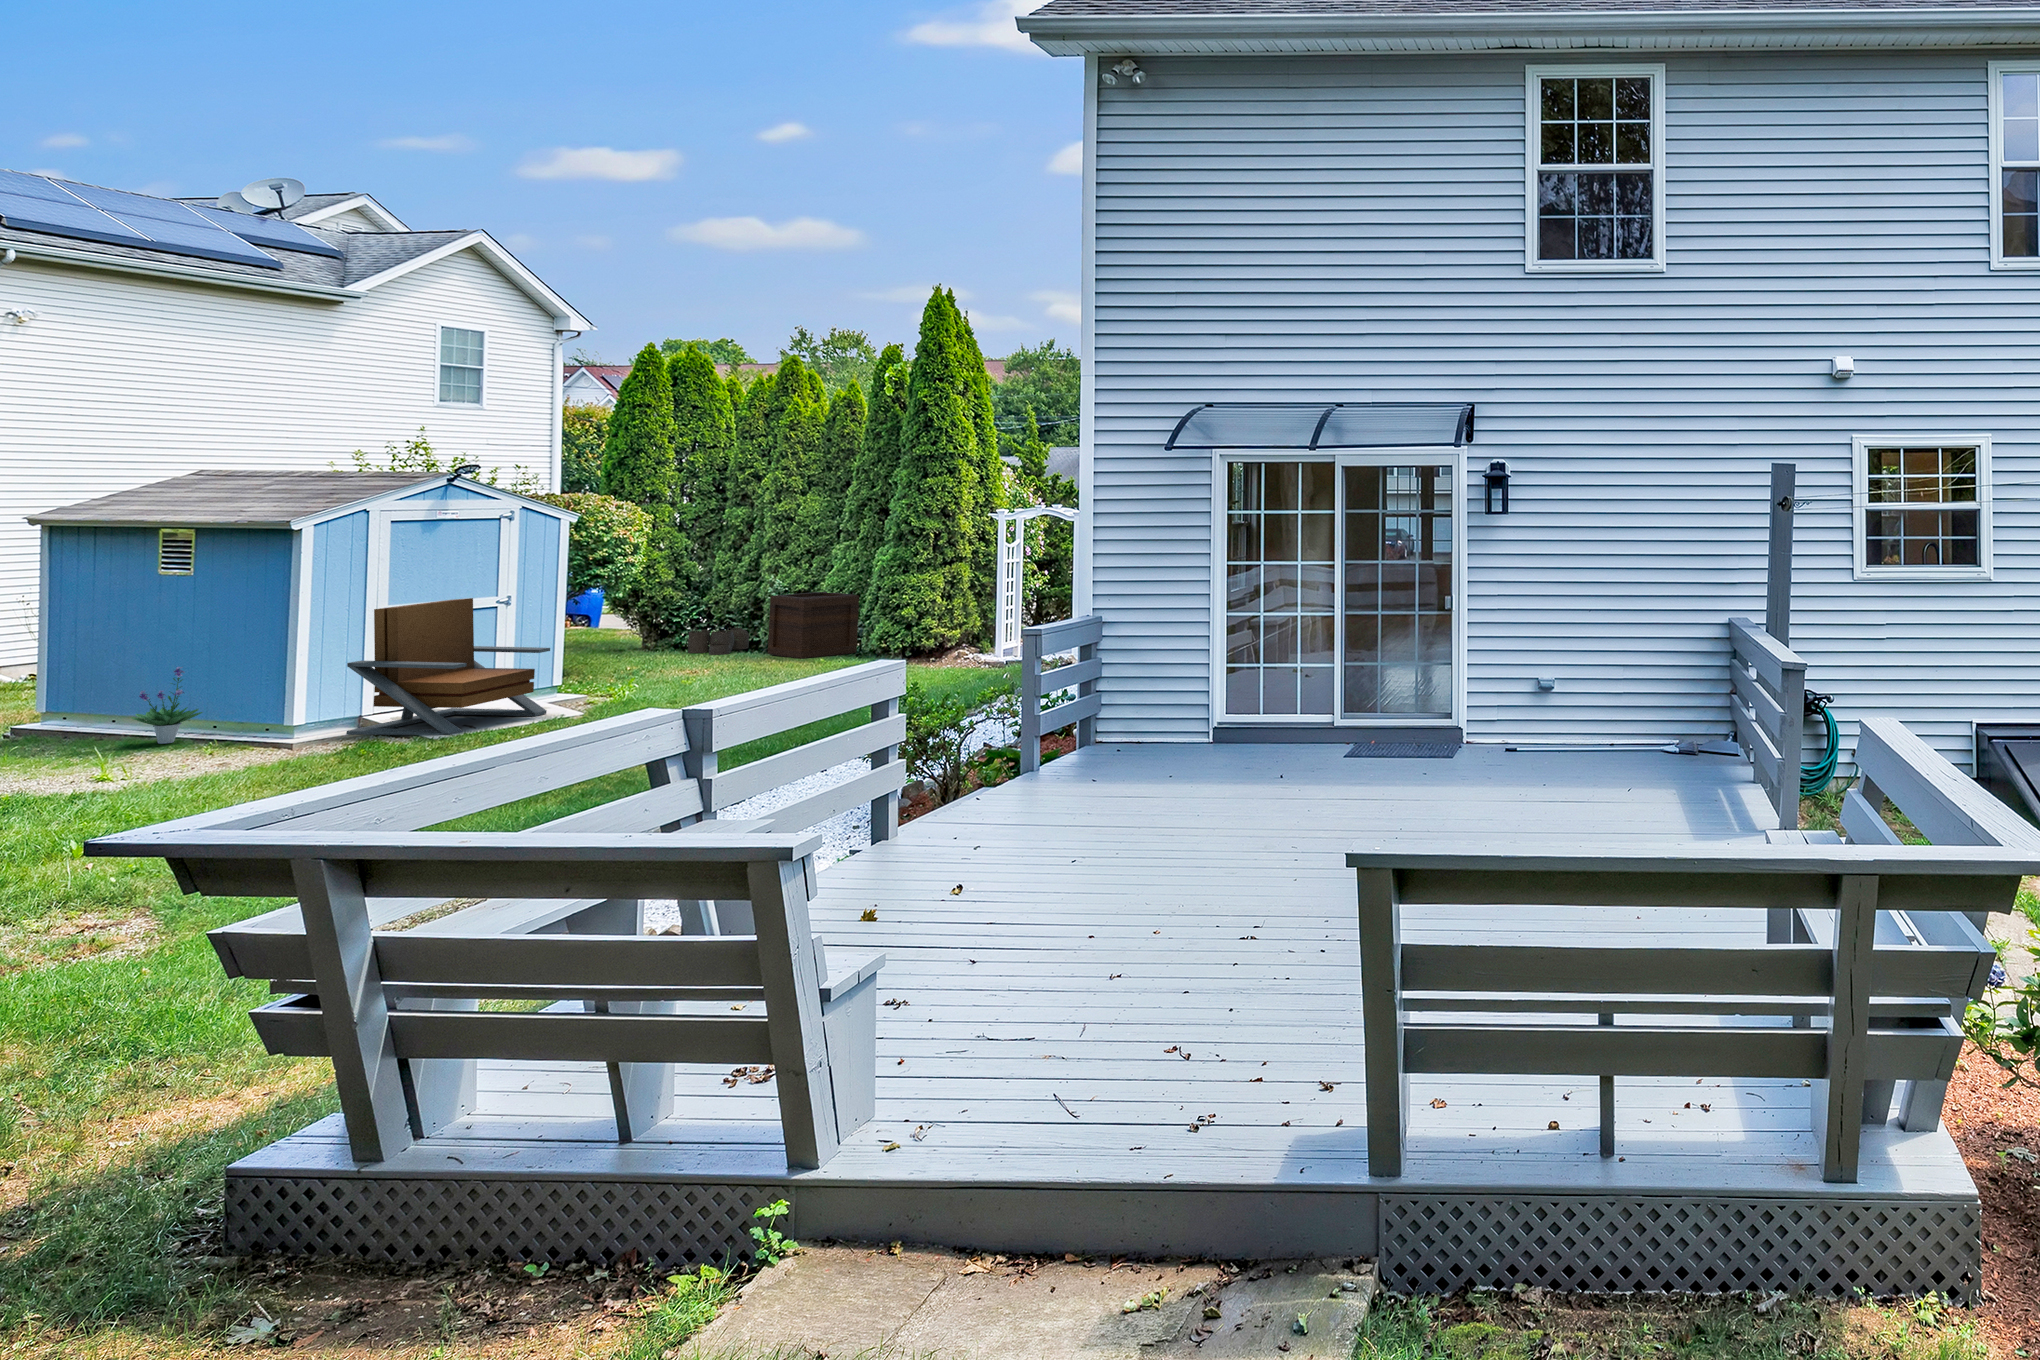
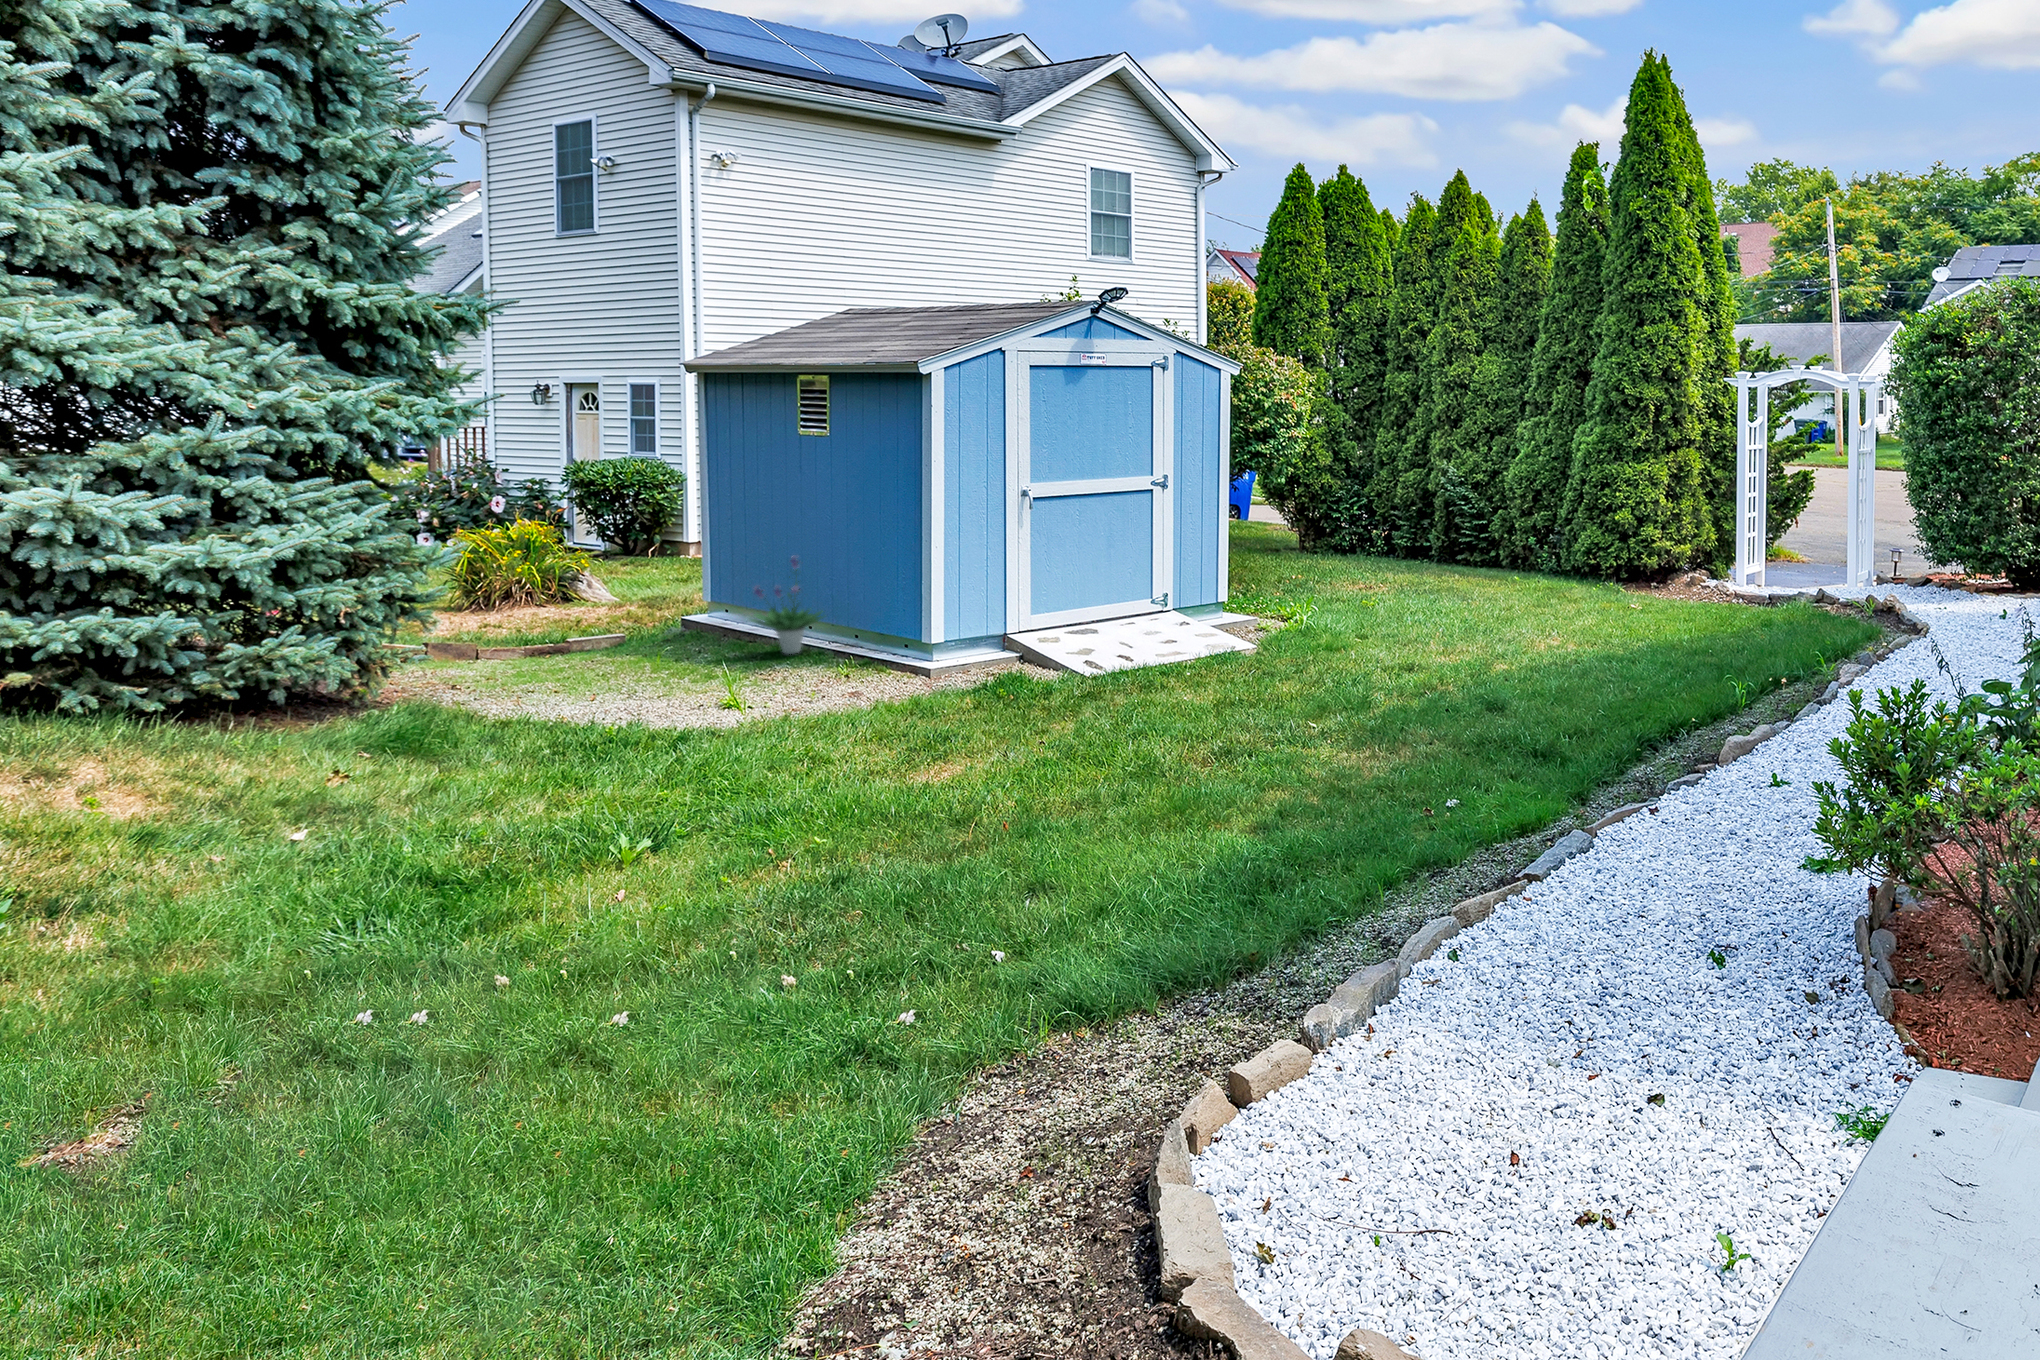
wooden crate: present [768,592,859,659] -> none [1451,481,1556,567]
lounge chair: present [346,598,550,735] -> none [978,477,1218,670]
woven basket: present [688,626,749,655] -> none [1358,519,1424,556]

